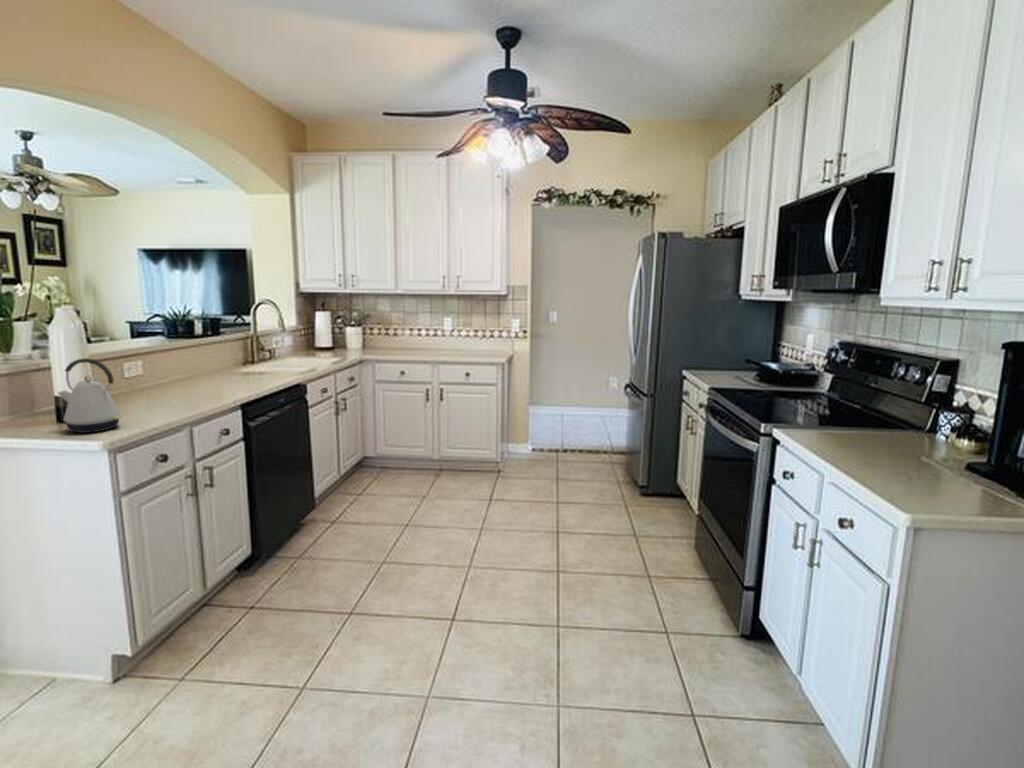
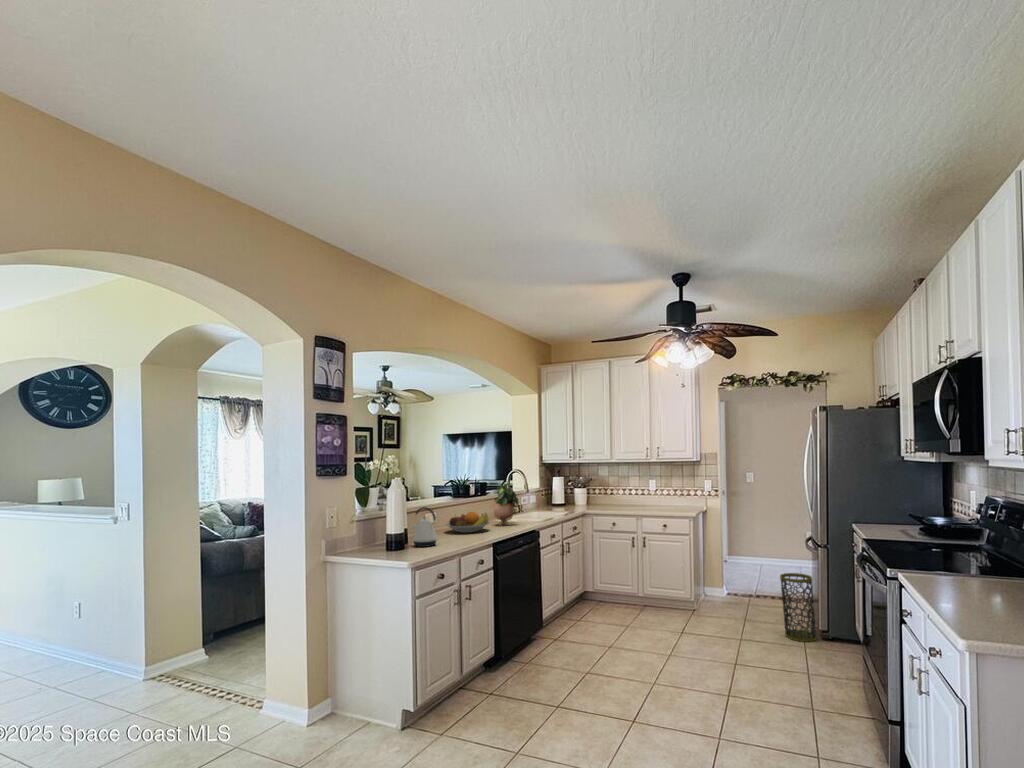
potted plant: none [231,314,273,382] -> present [494,482,519,526]
fruit bowl: none [140,362,227,397] -> present [445,512,490,533]
trash can: none [595,421,630,492] -> present [780,573,817,642]

